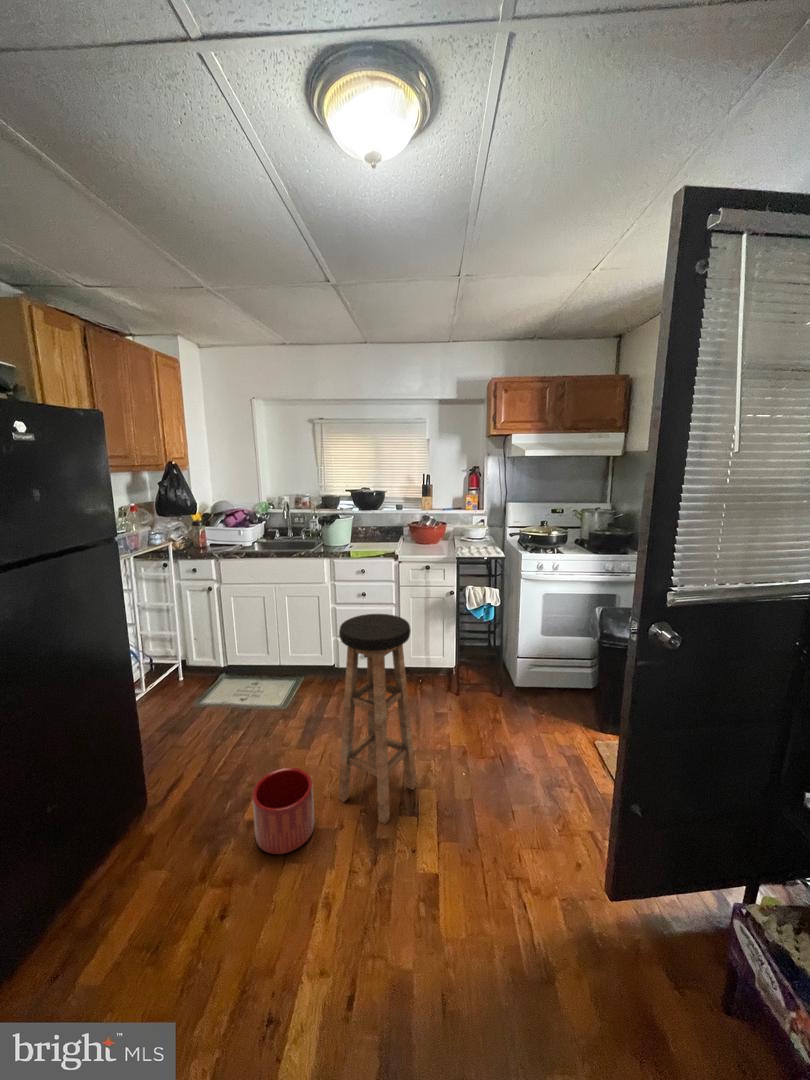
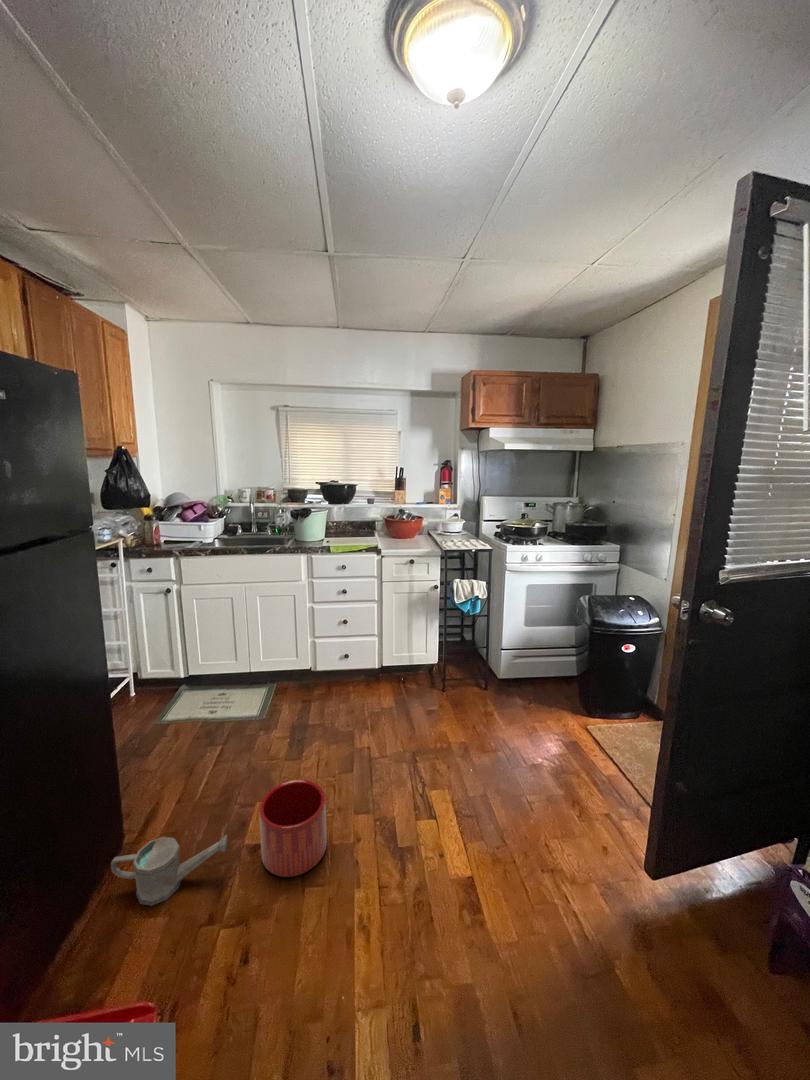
bar stool: present [338,614,416,824] -> none [345,607,425,830]
watering can: none [130,806,225,863] -> present [111,835,228,906]

